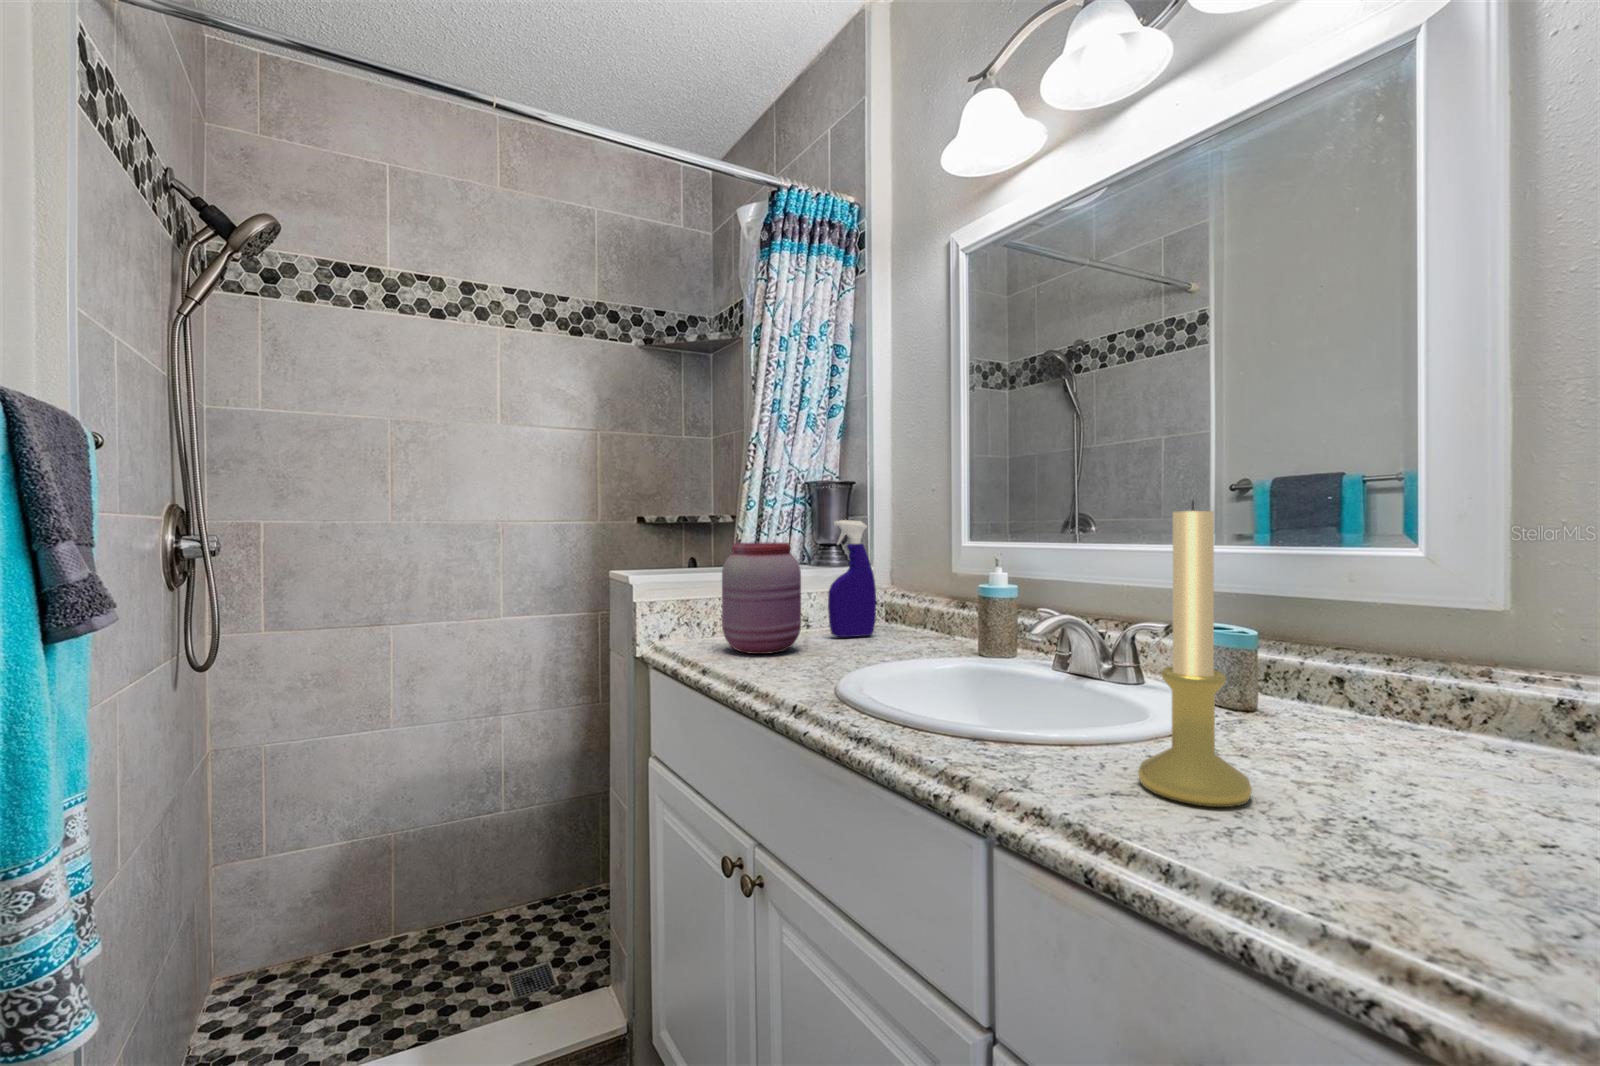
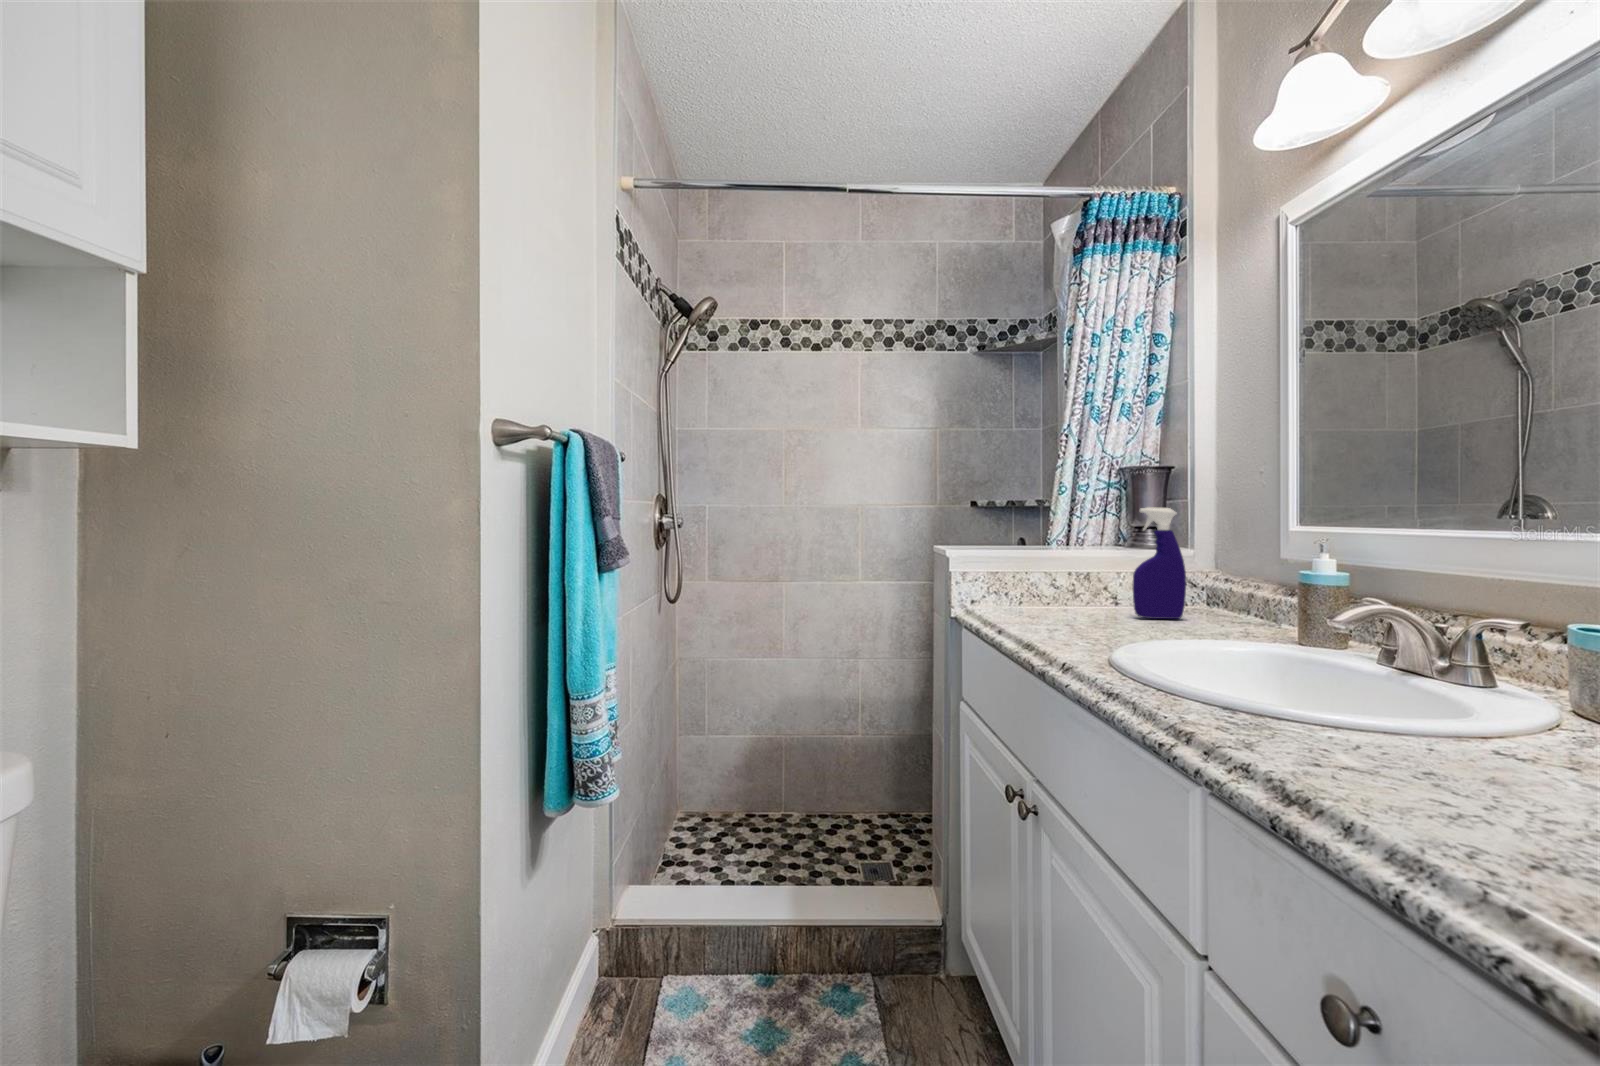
candle holder: present [1138,501,1252,807] -> none [1371,498,1501,791]
jar: present [722,543,801,654] -> none [1024,528,1099,626]

